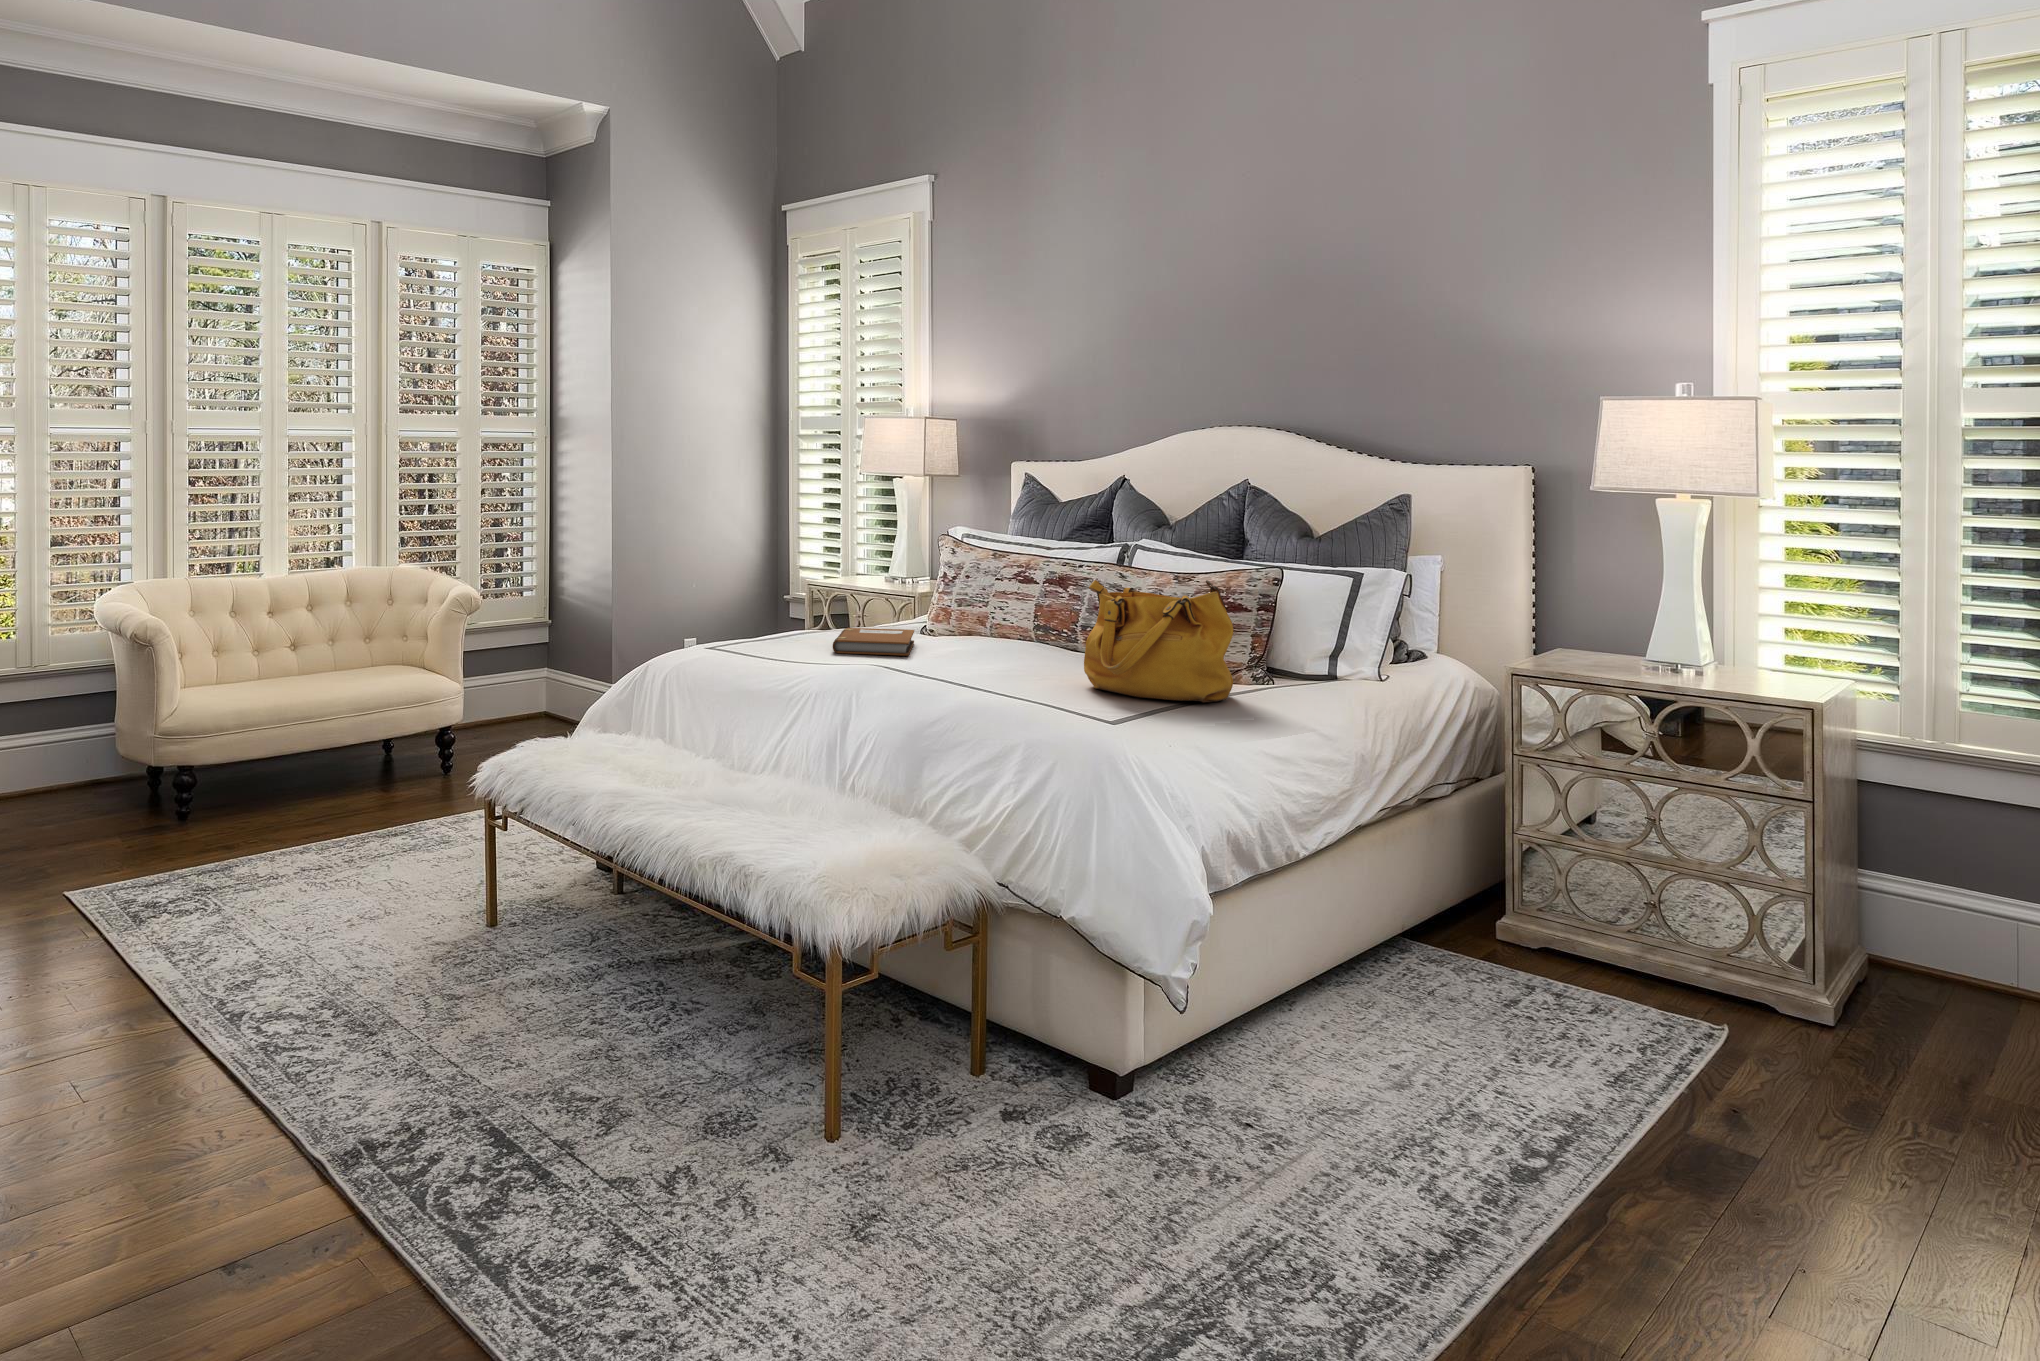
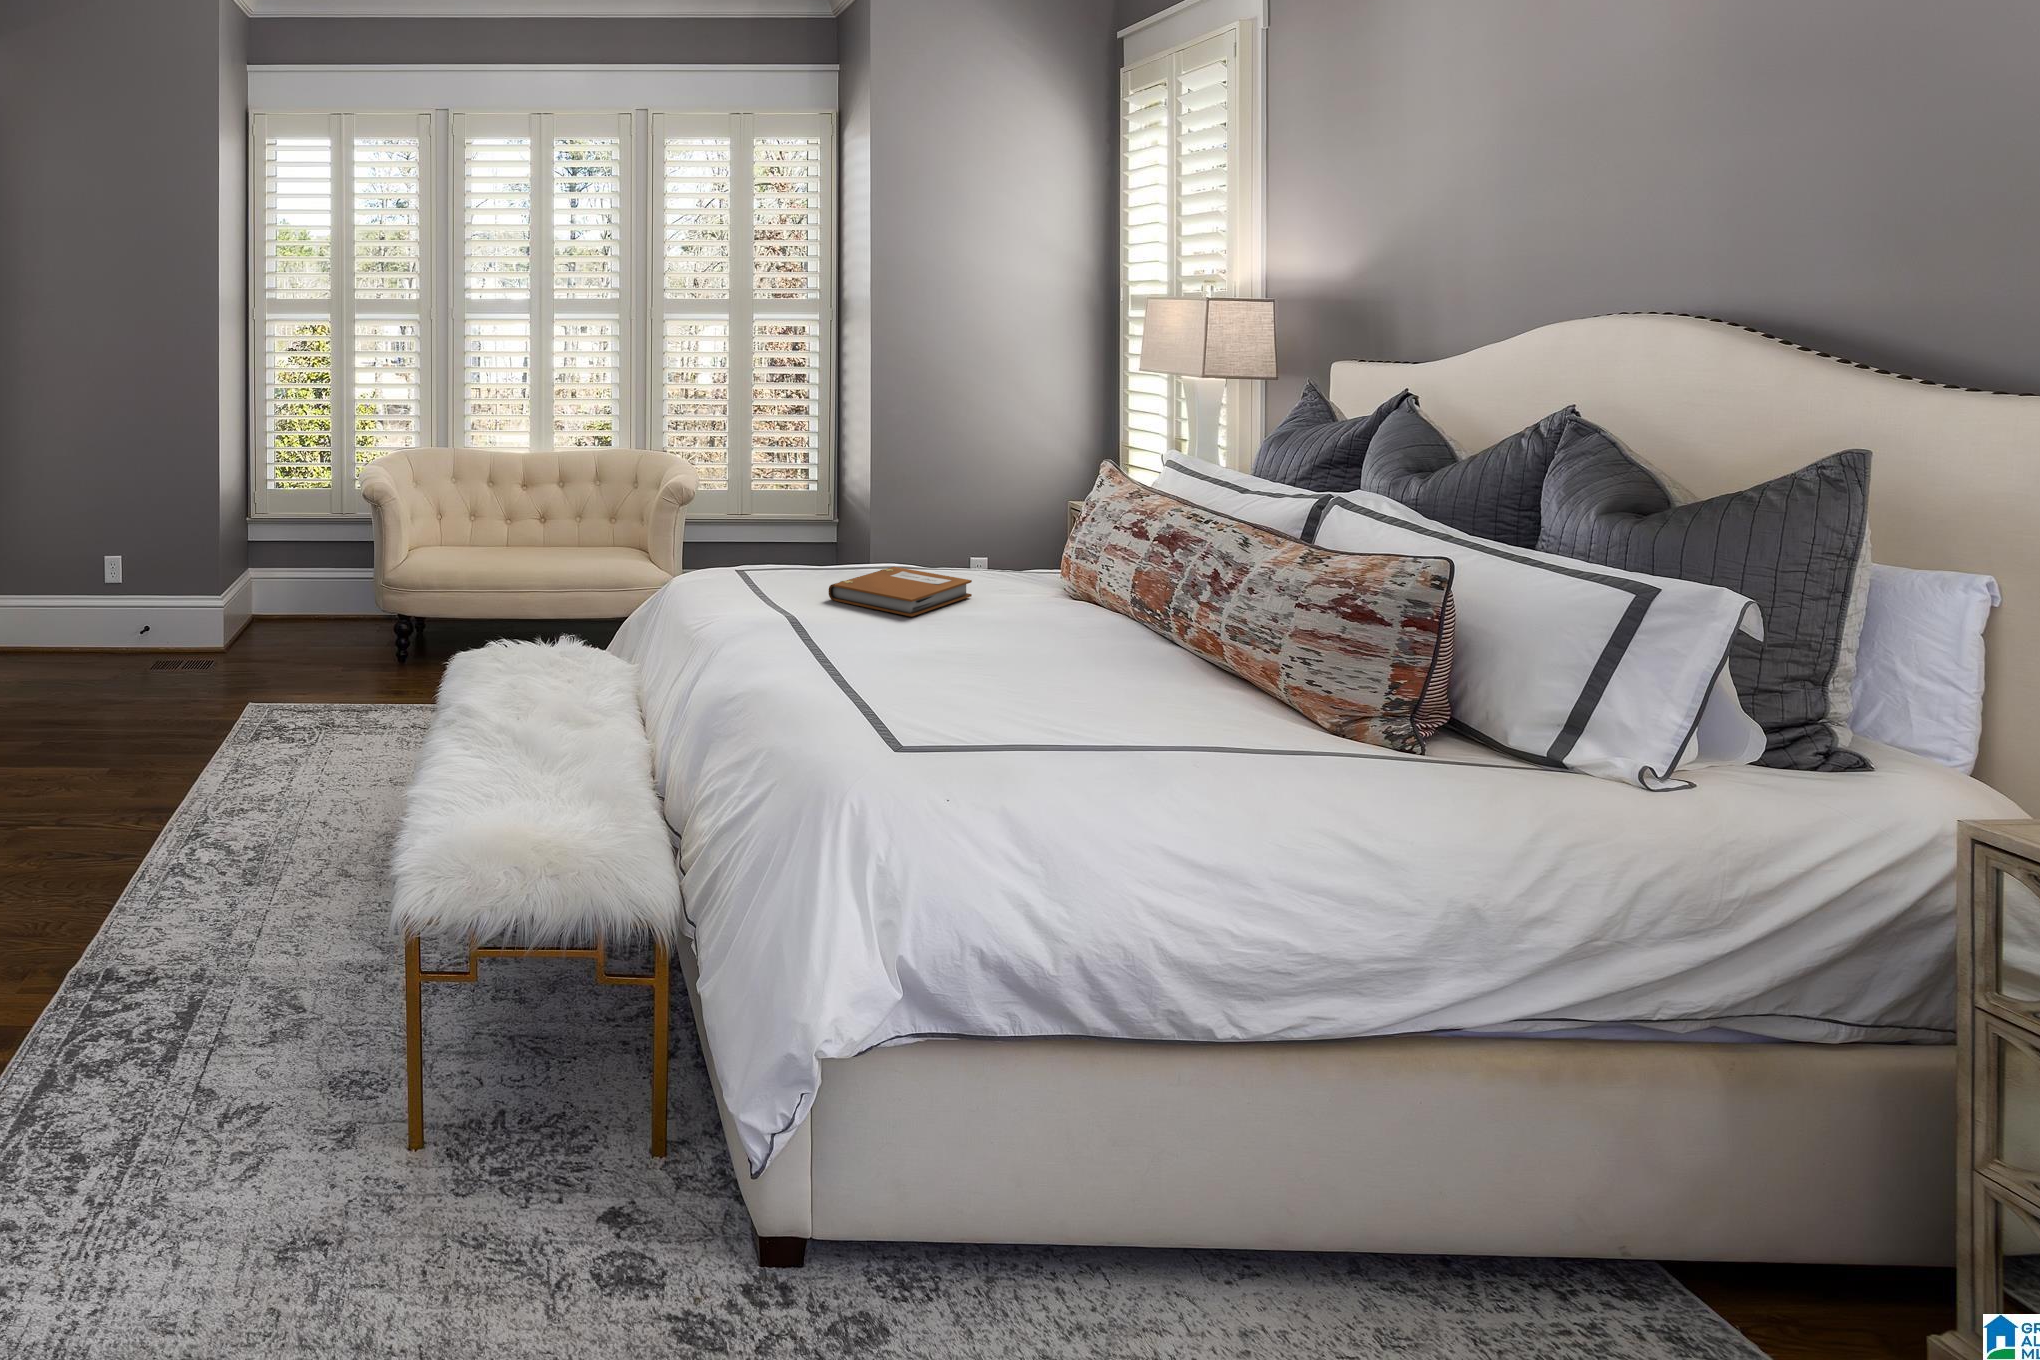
handbag: present [1084,580,1233,702] -> none [1019,551,1260,774]

